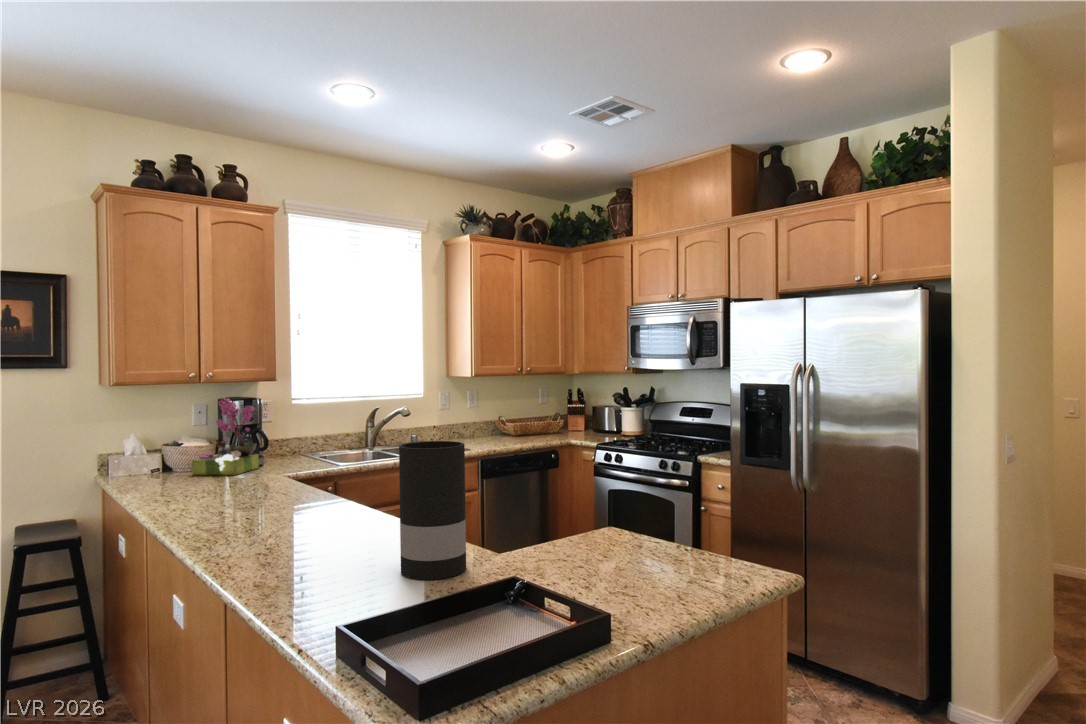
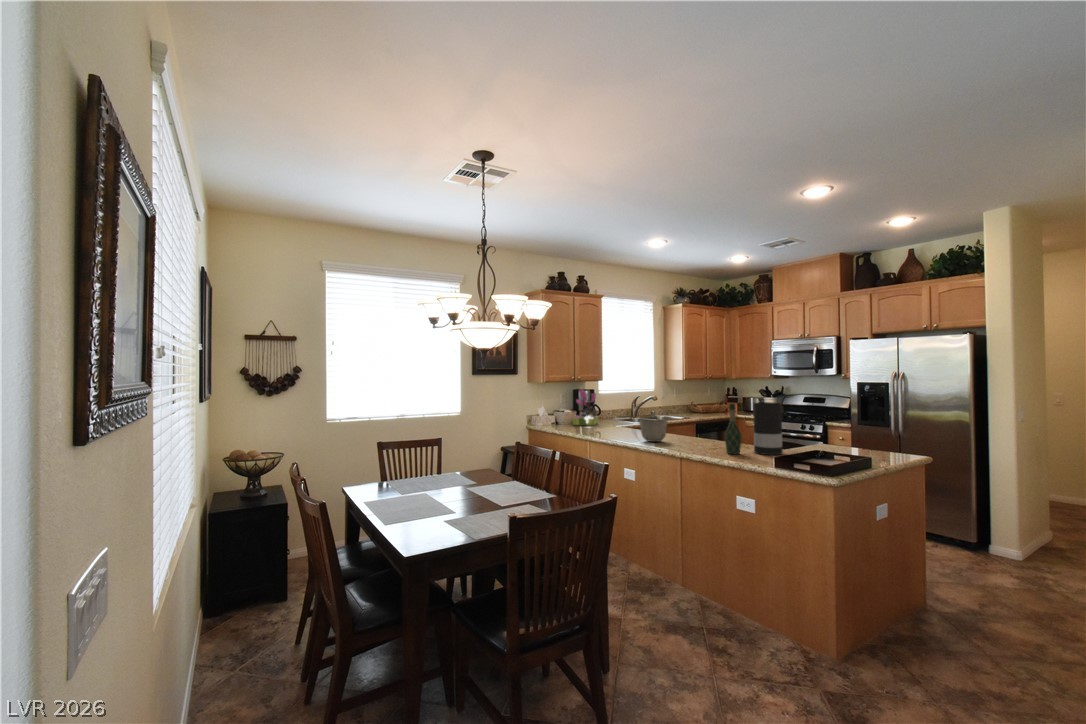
wine bottle: none [320,447,362,580] -> present [725,404,742,454]
ceramic bowl: none [208,474,280,530] -> present [639,419,668,442]

